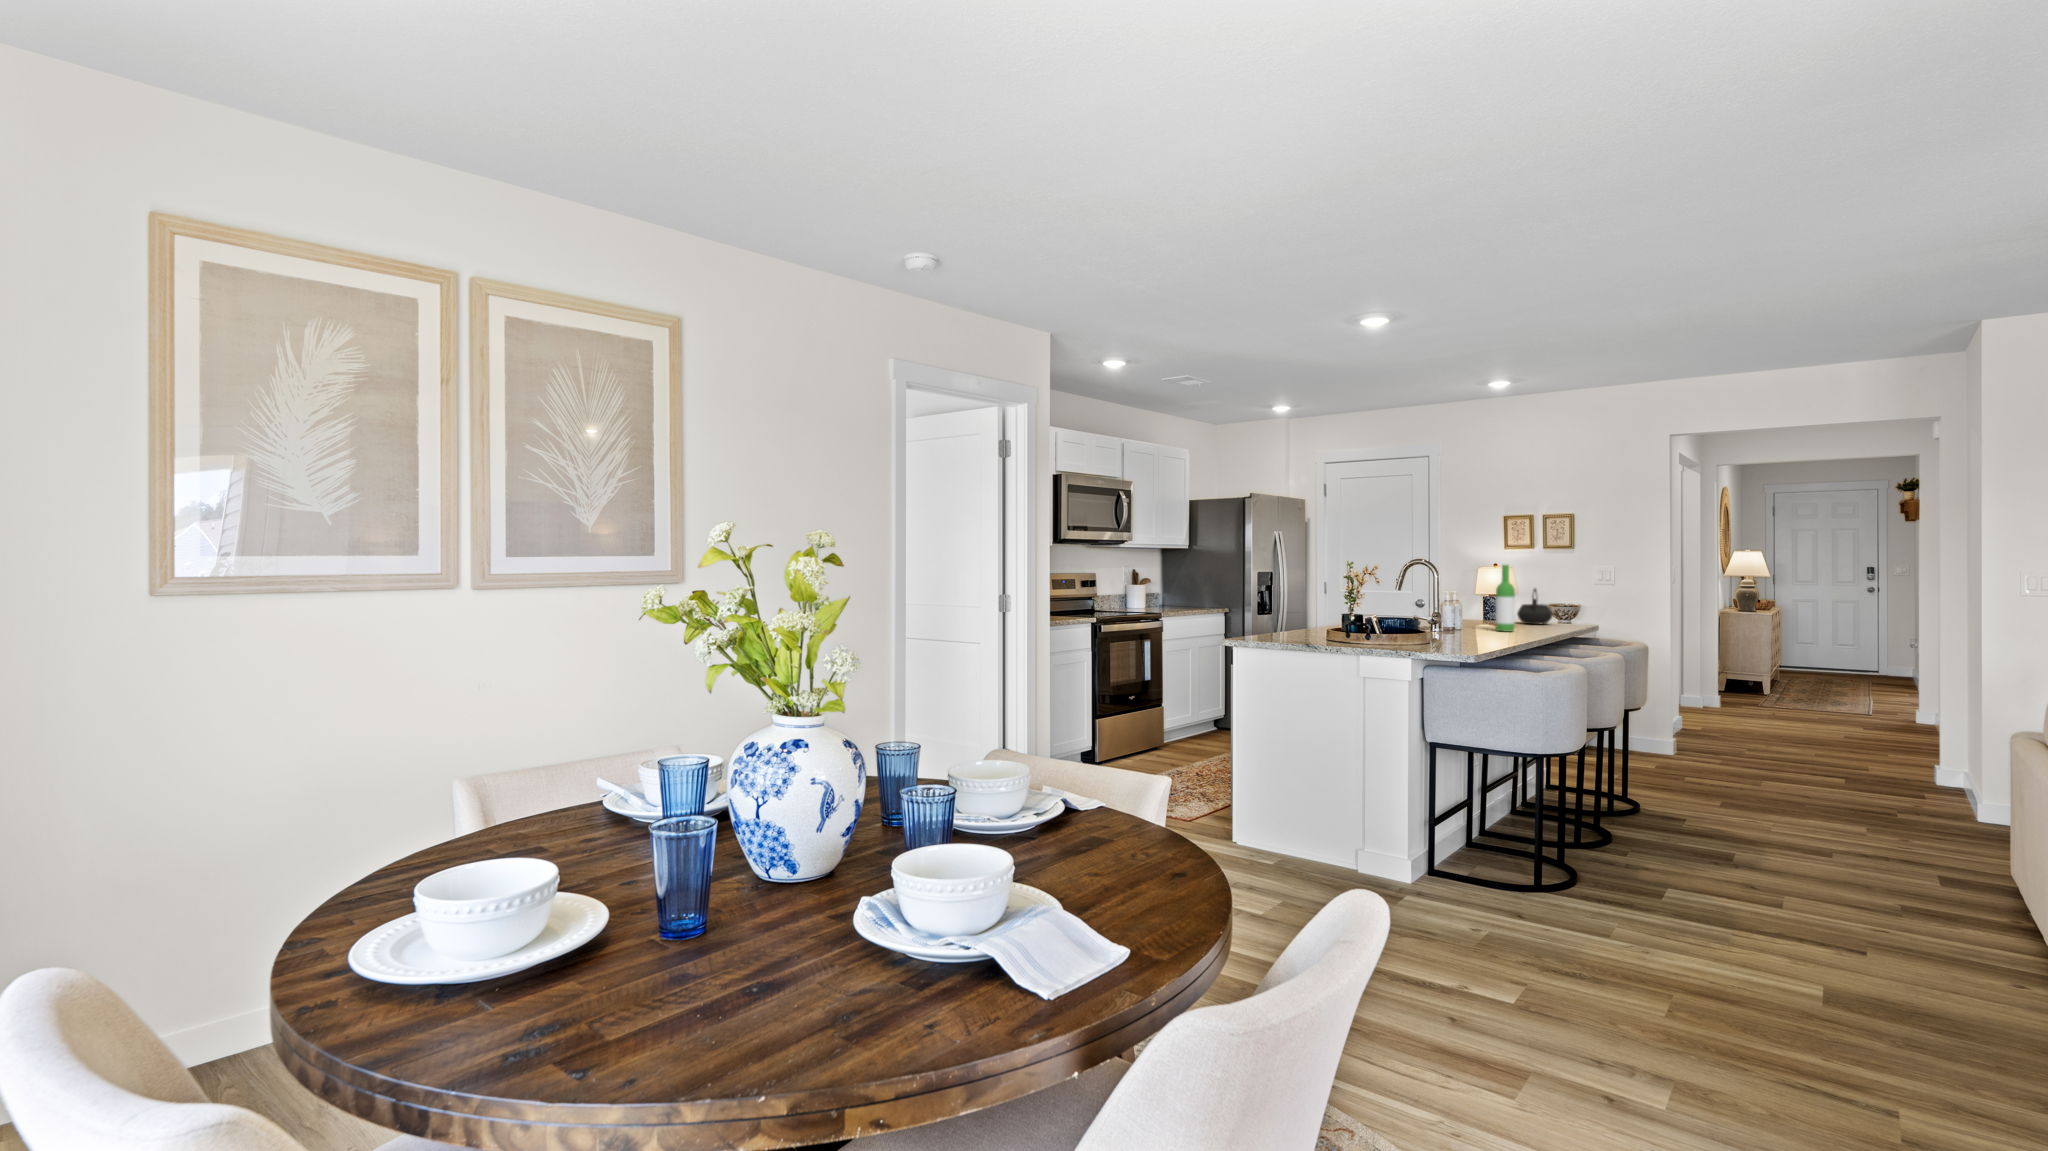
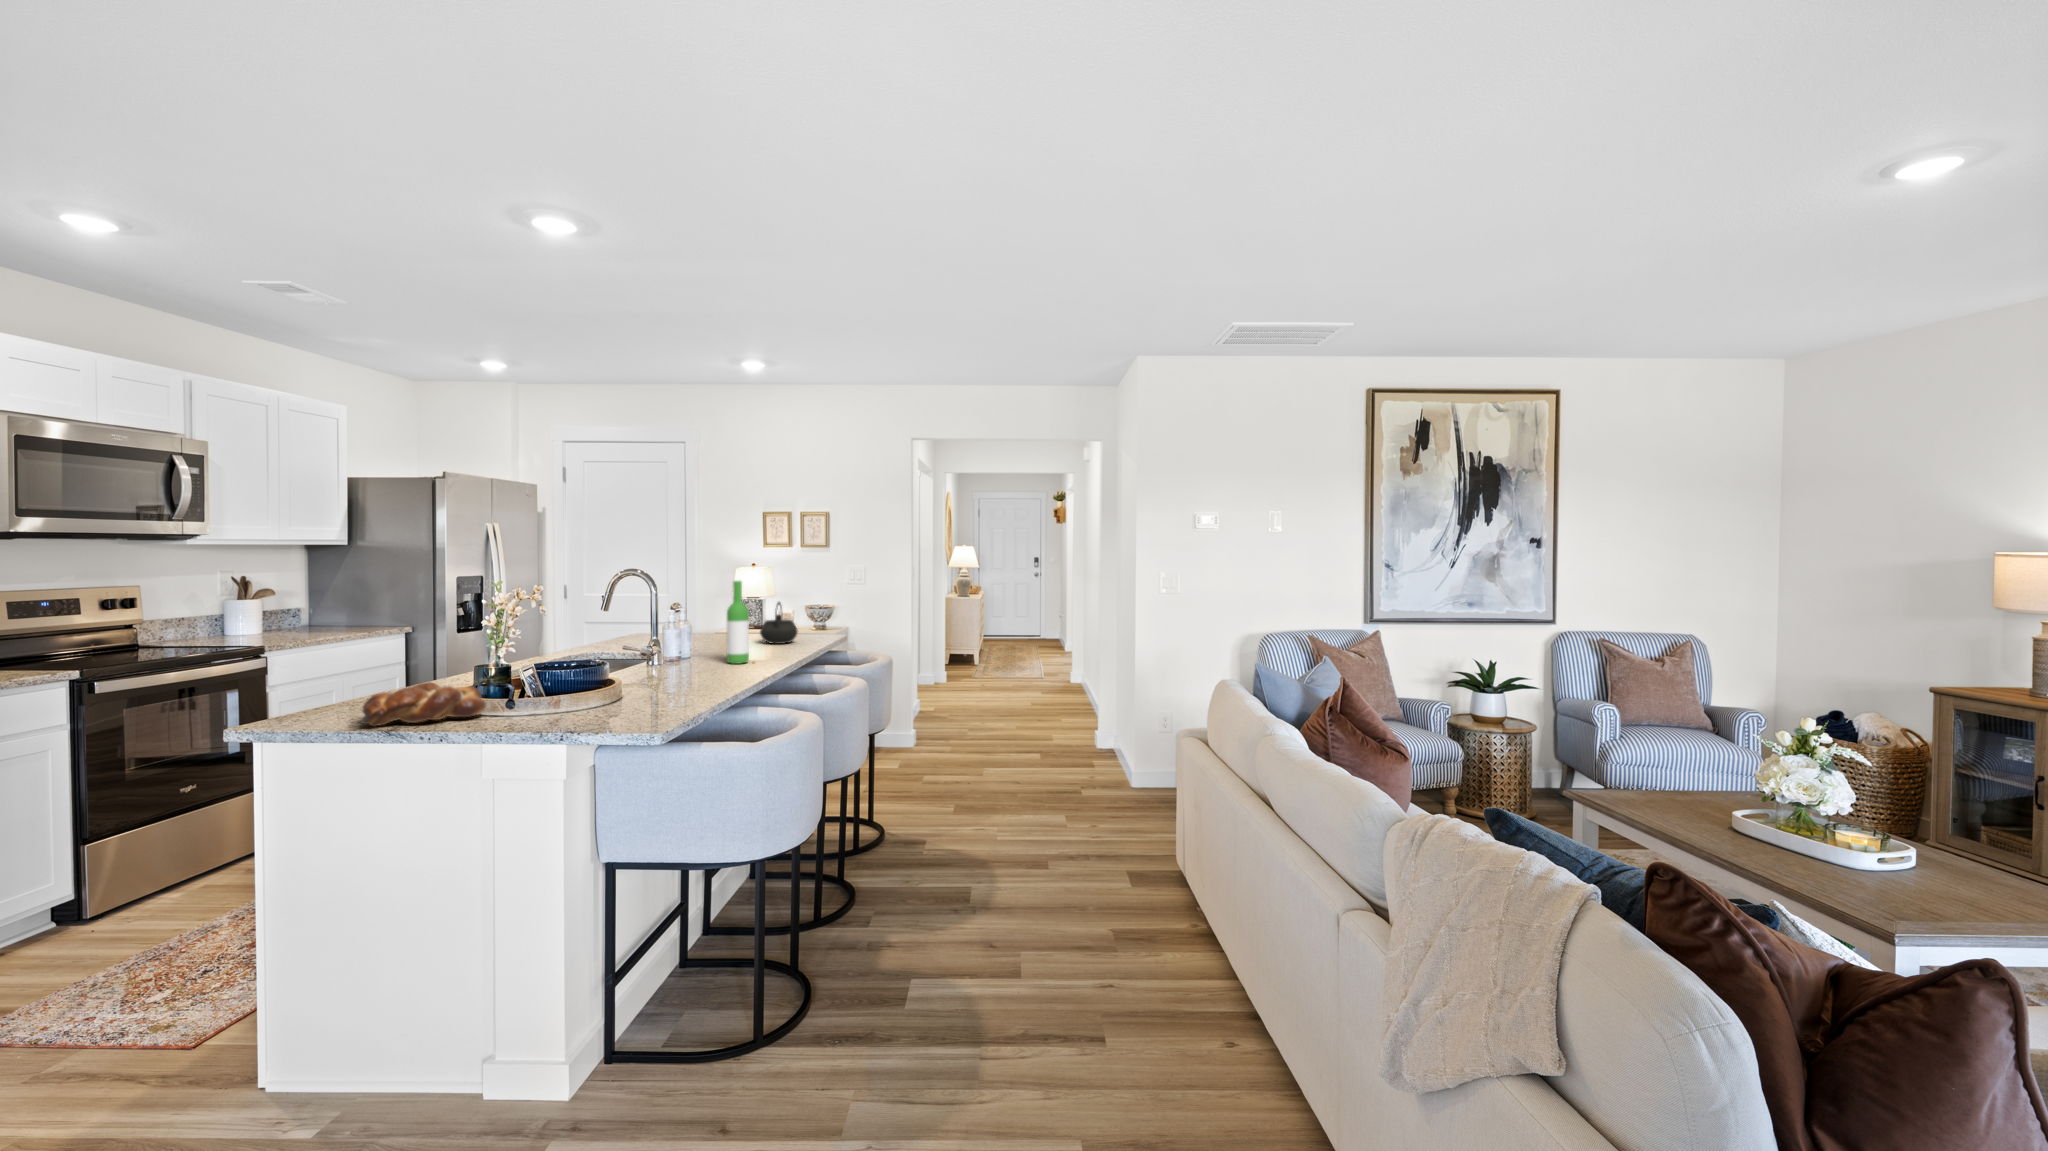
bread loaf: none [1284,618,1351,641] -> present [361,682,486,726]

